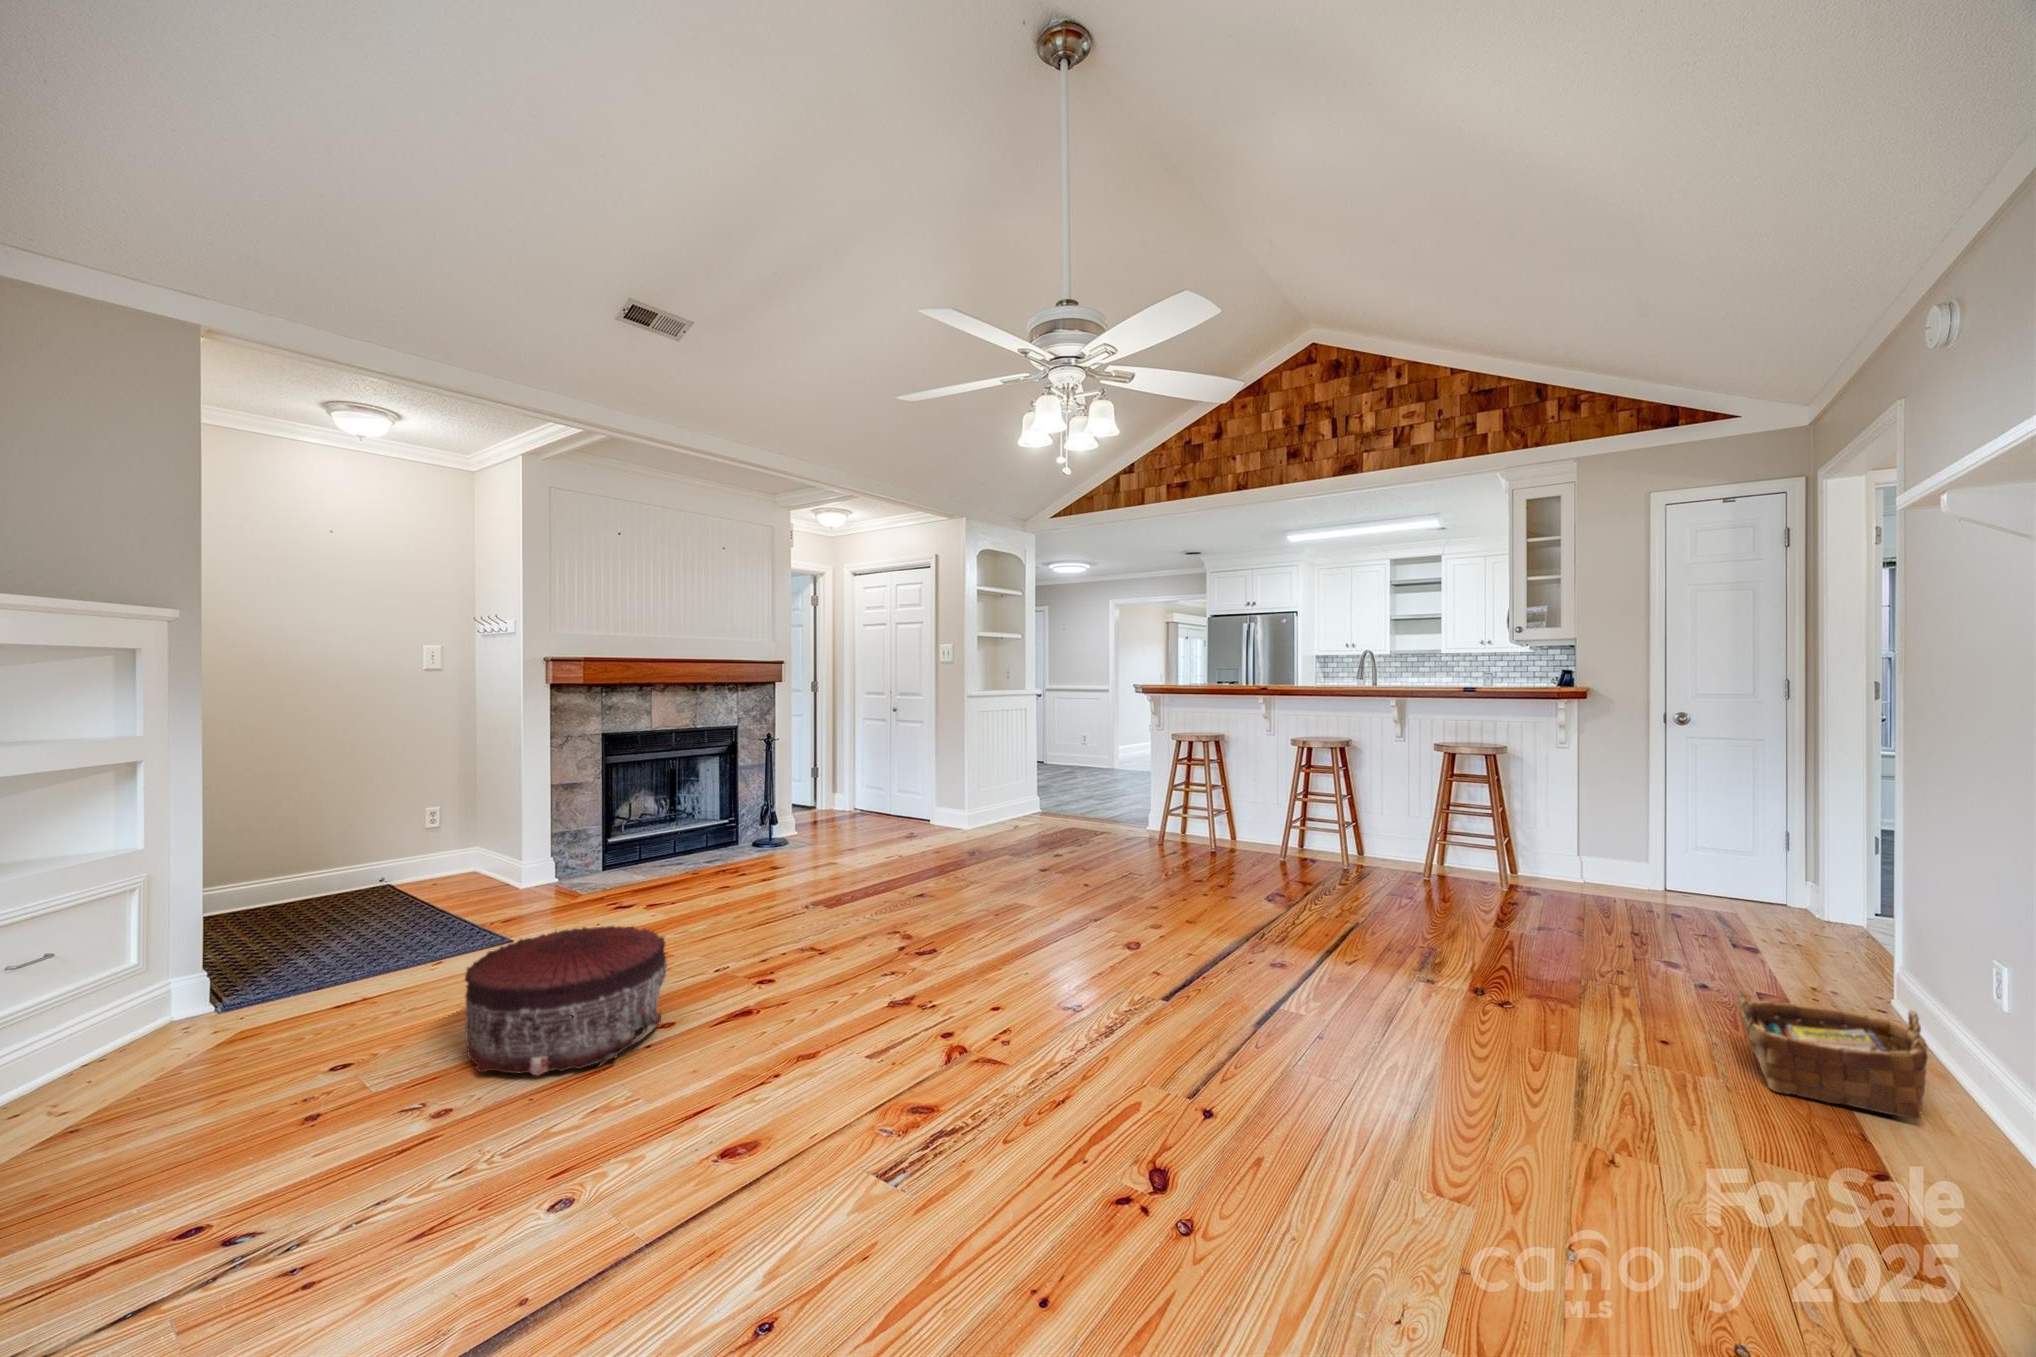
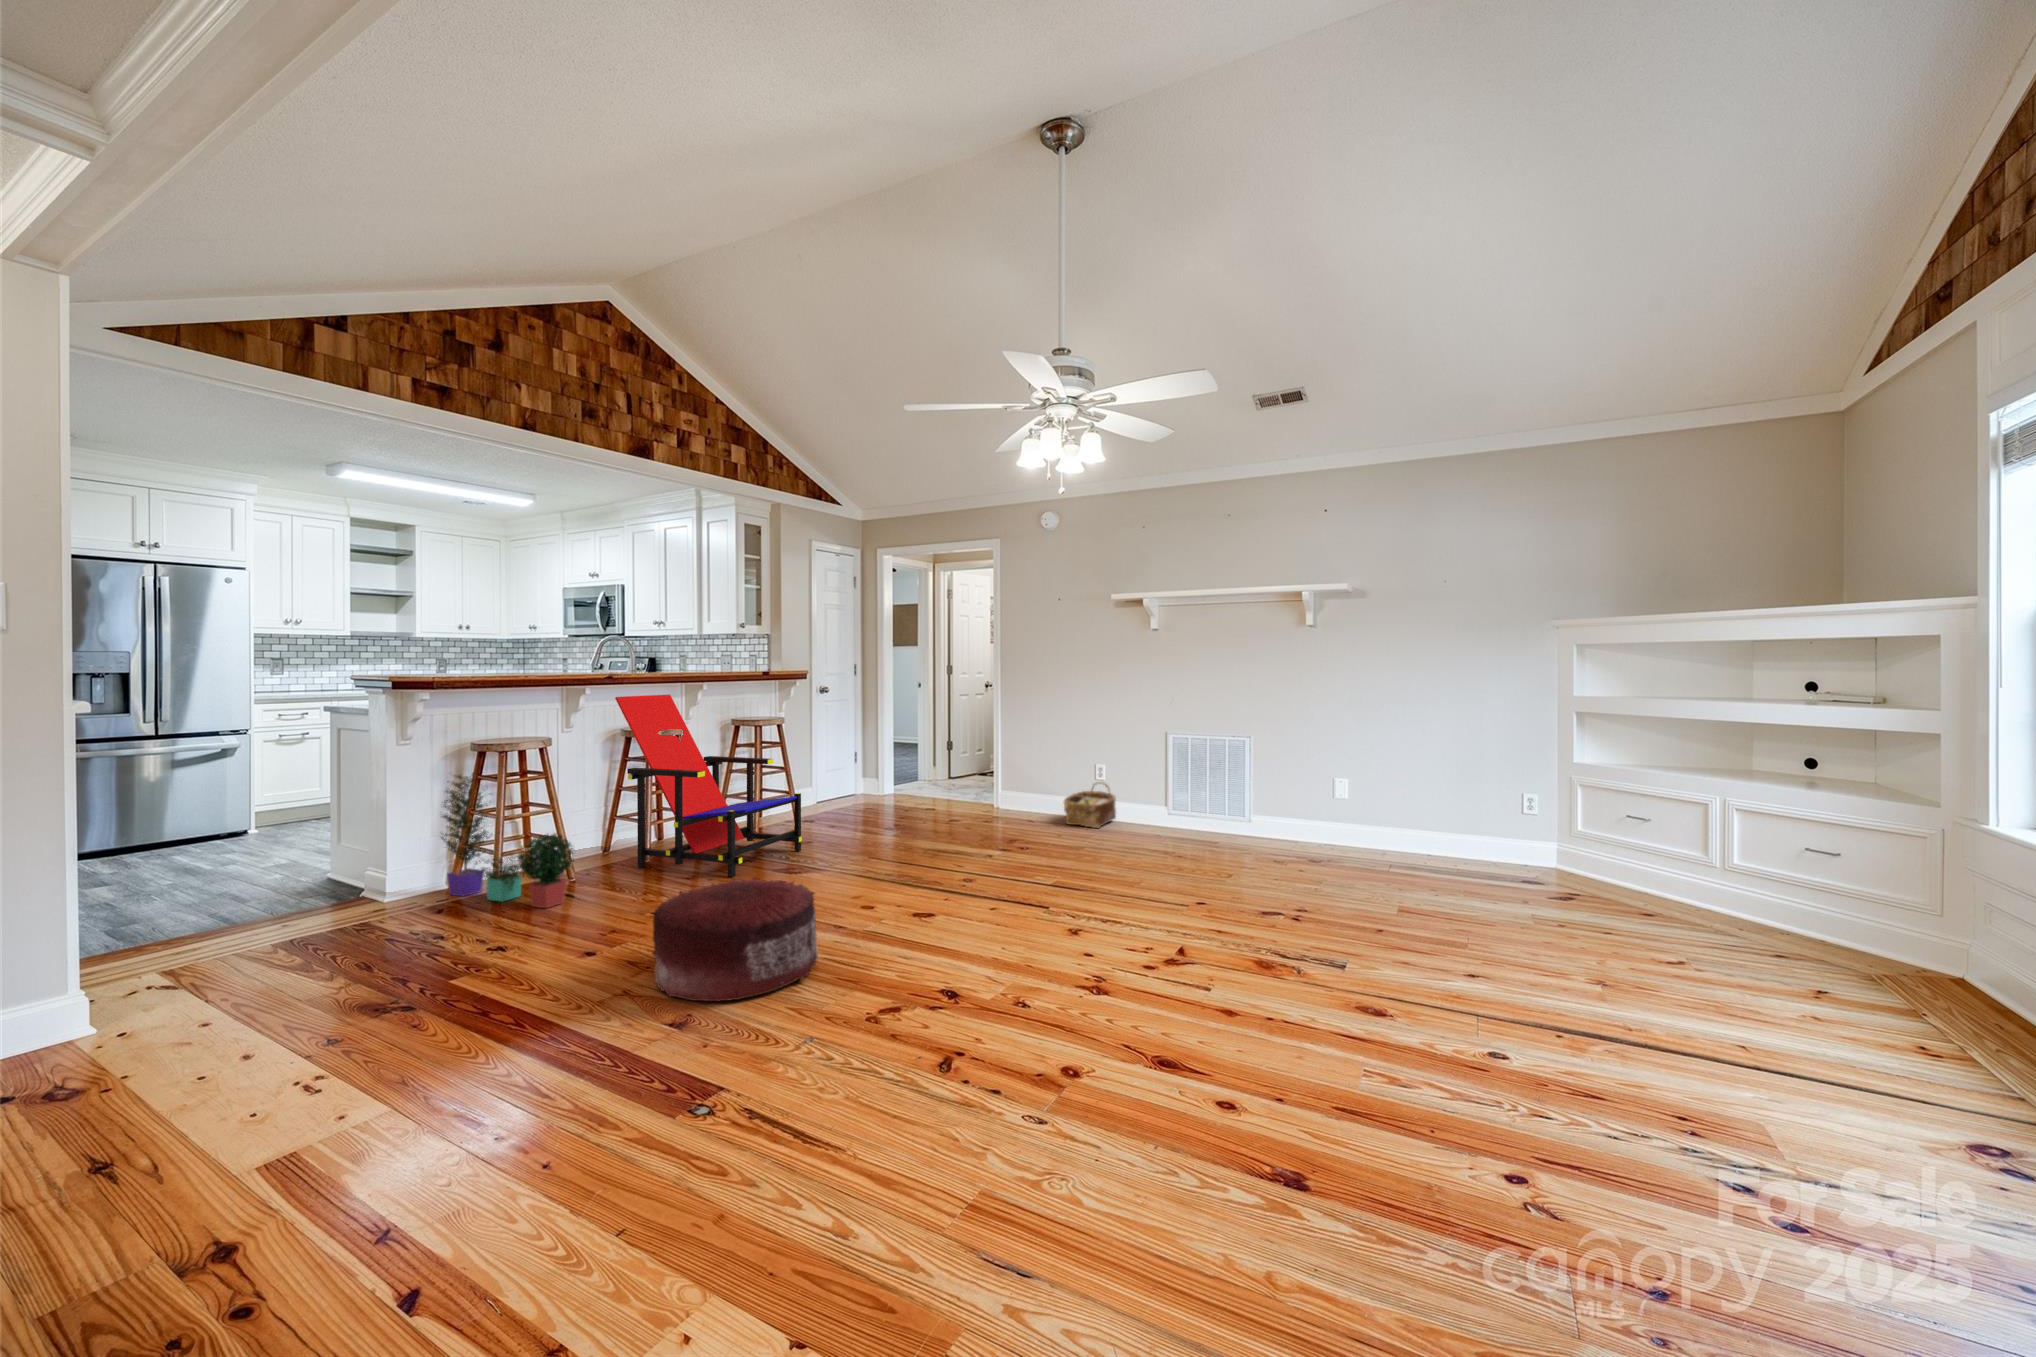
lounge chair: none [1212,706,1357,896] -> present [615,694,802,877]
potted plant: none [1108,748,1169,851] -> present [441,773,574,908]
pouf: present [465,926,667,1075] -> present [653,879,818,1001]

